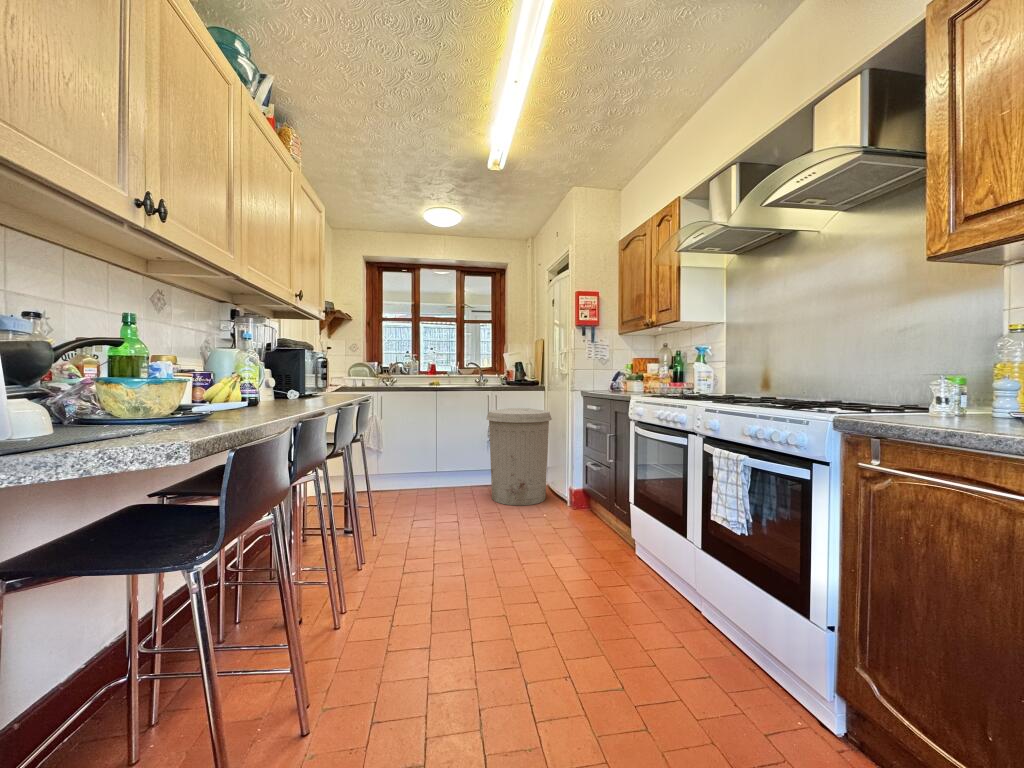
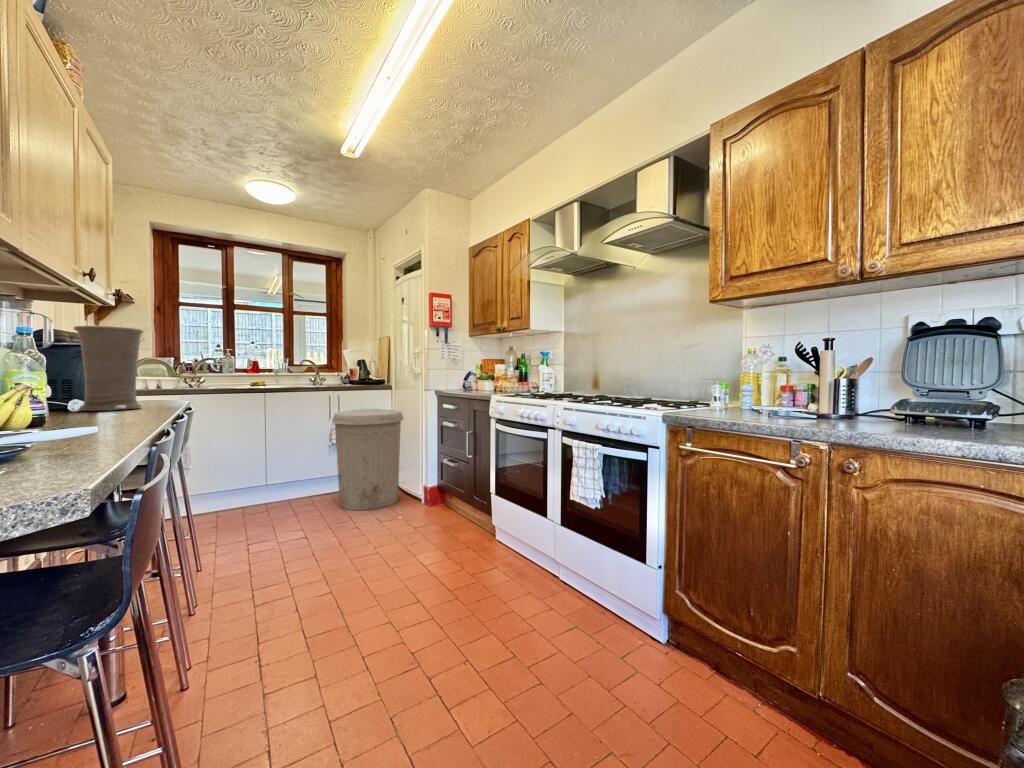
vase: none [286,331,331,397] -> present [74,326,144,411]

